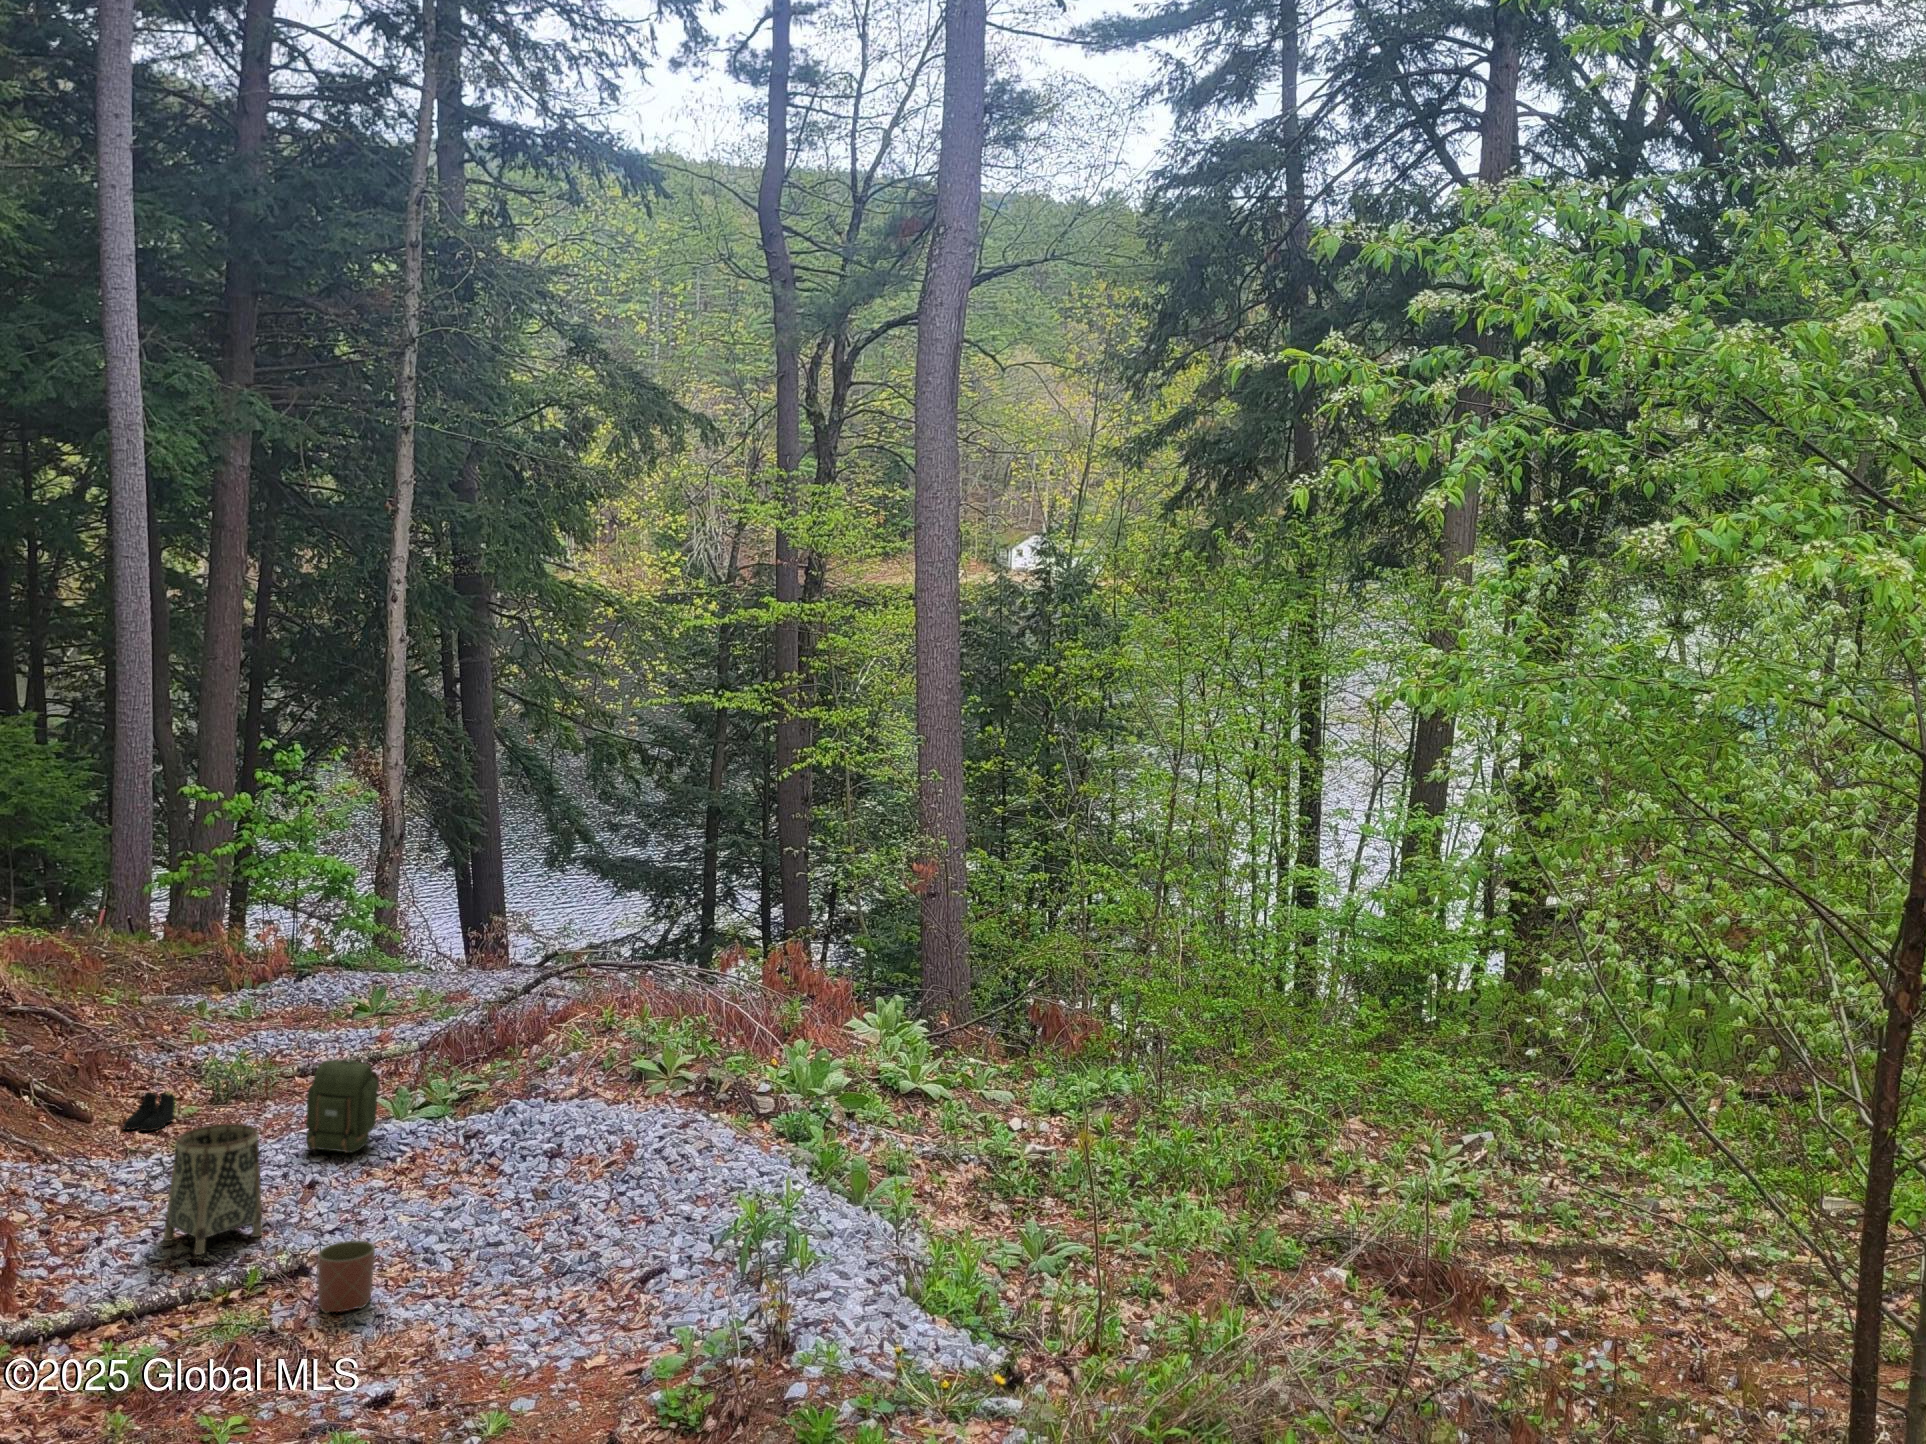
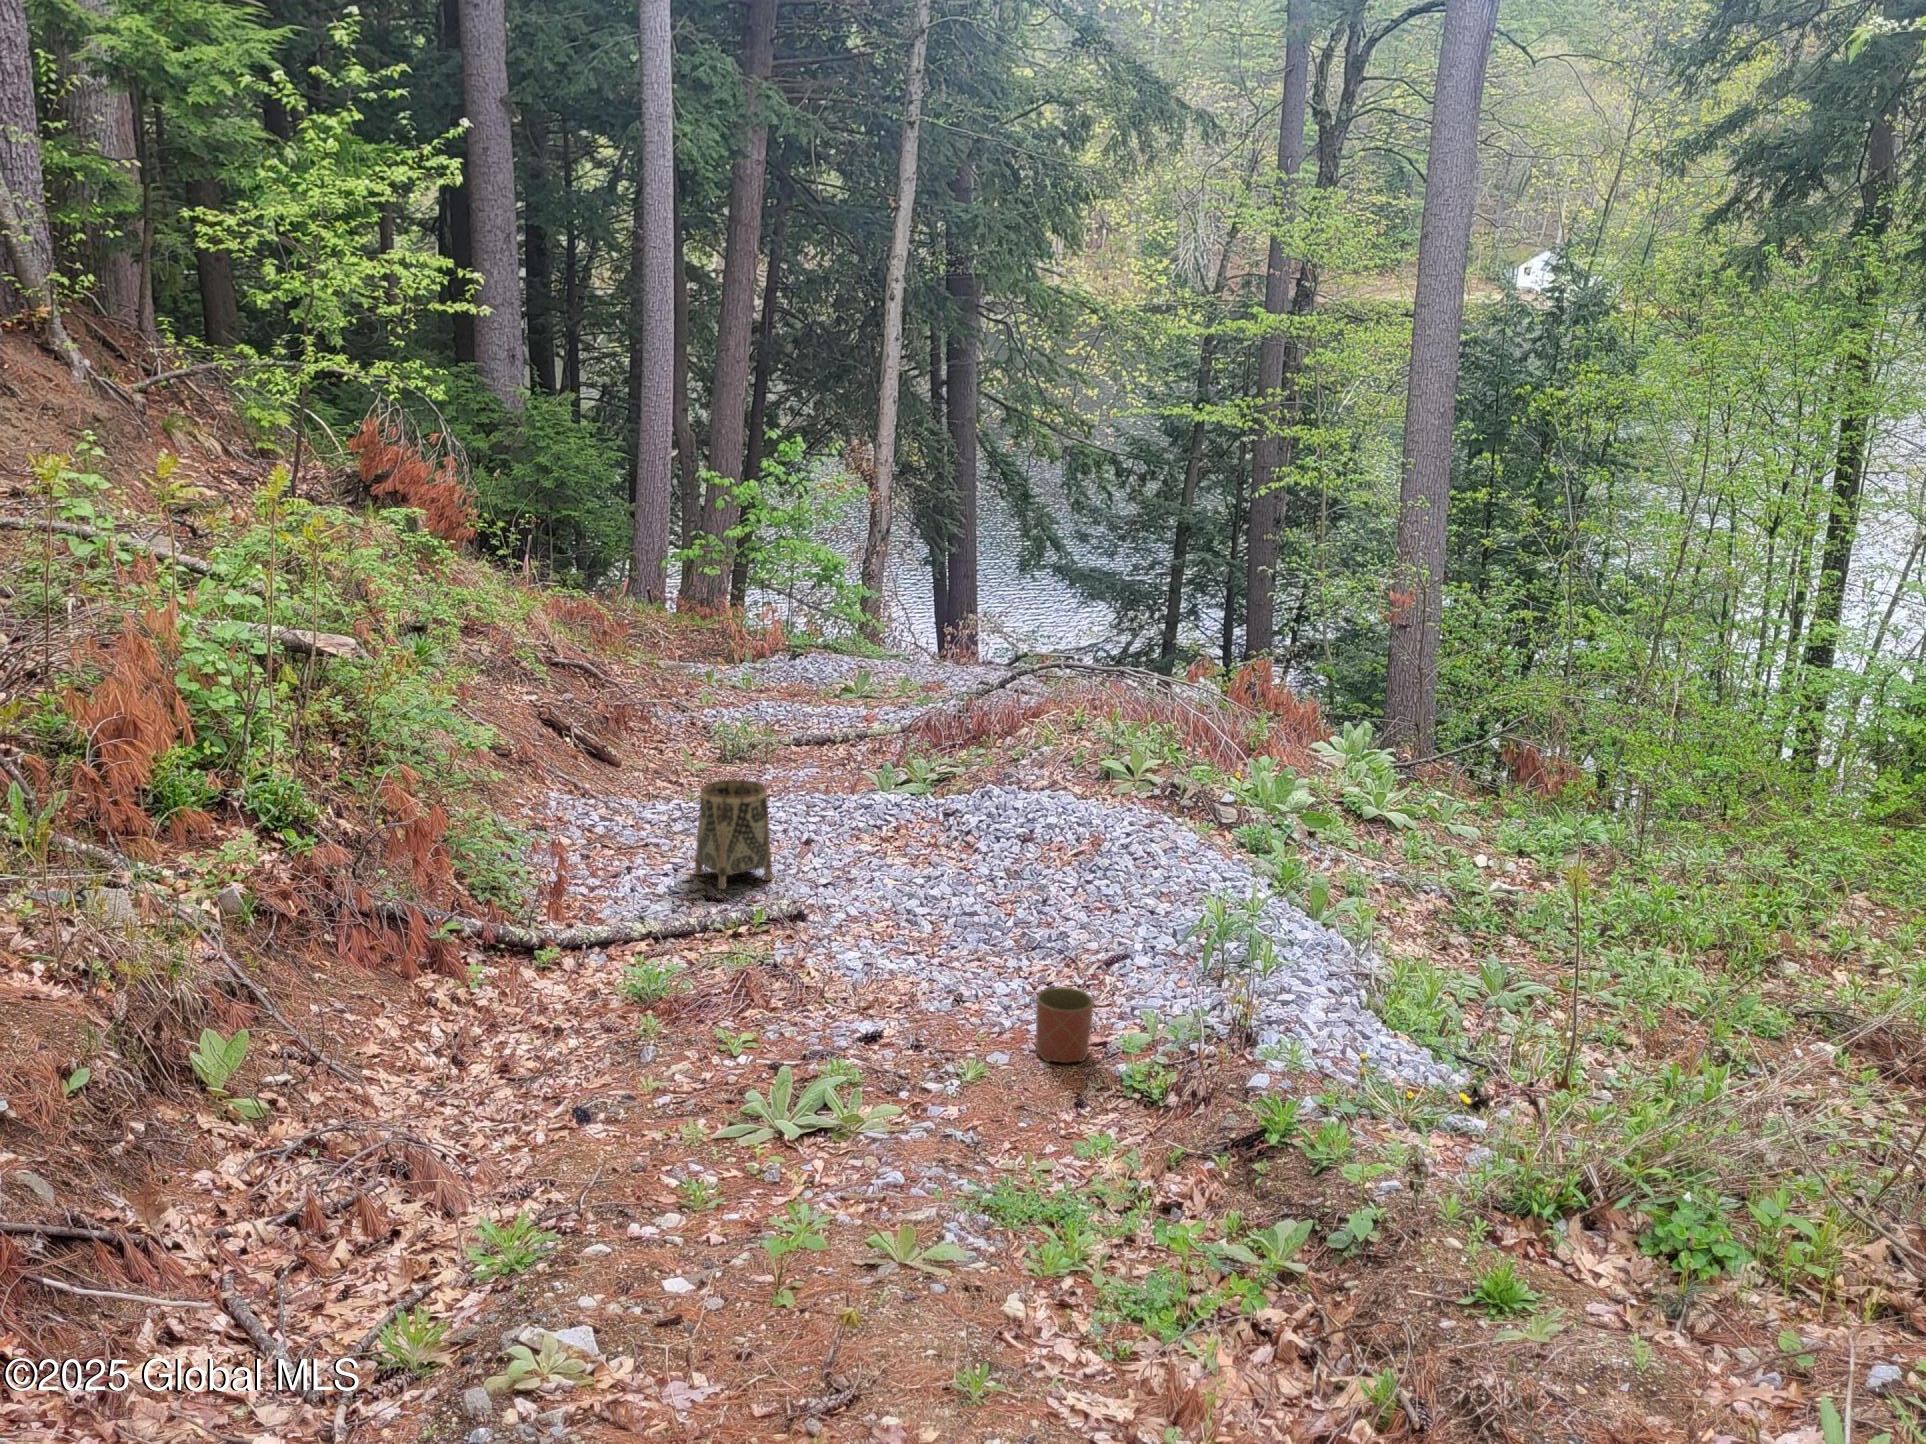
backpack: present [306,1059,379,1153] -> none [808,735,868,819]
boots: present [123,1092,175,1131] -> none [667,752,706,785]
planter: present [318,1241,375,1313] -> present [1036,987,1094,1063]

